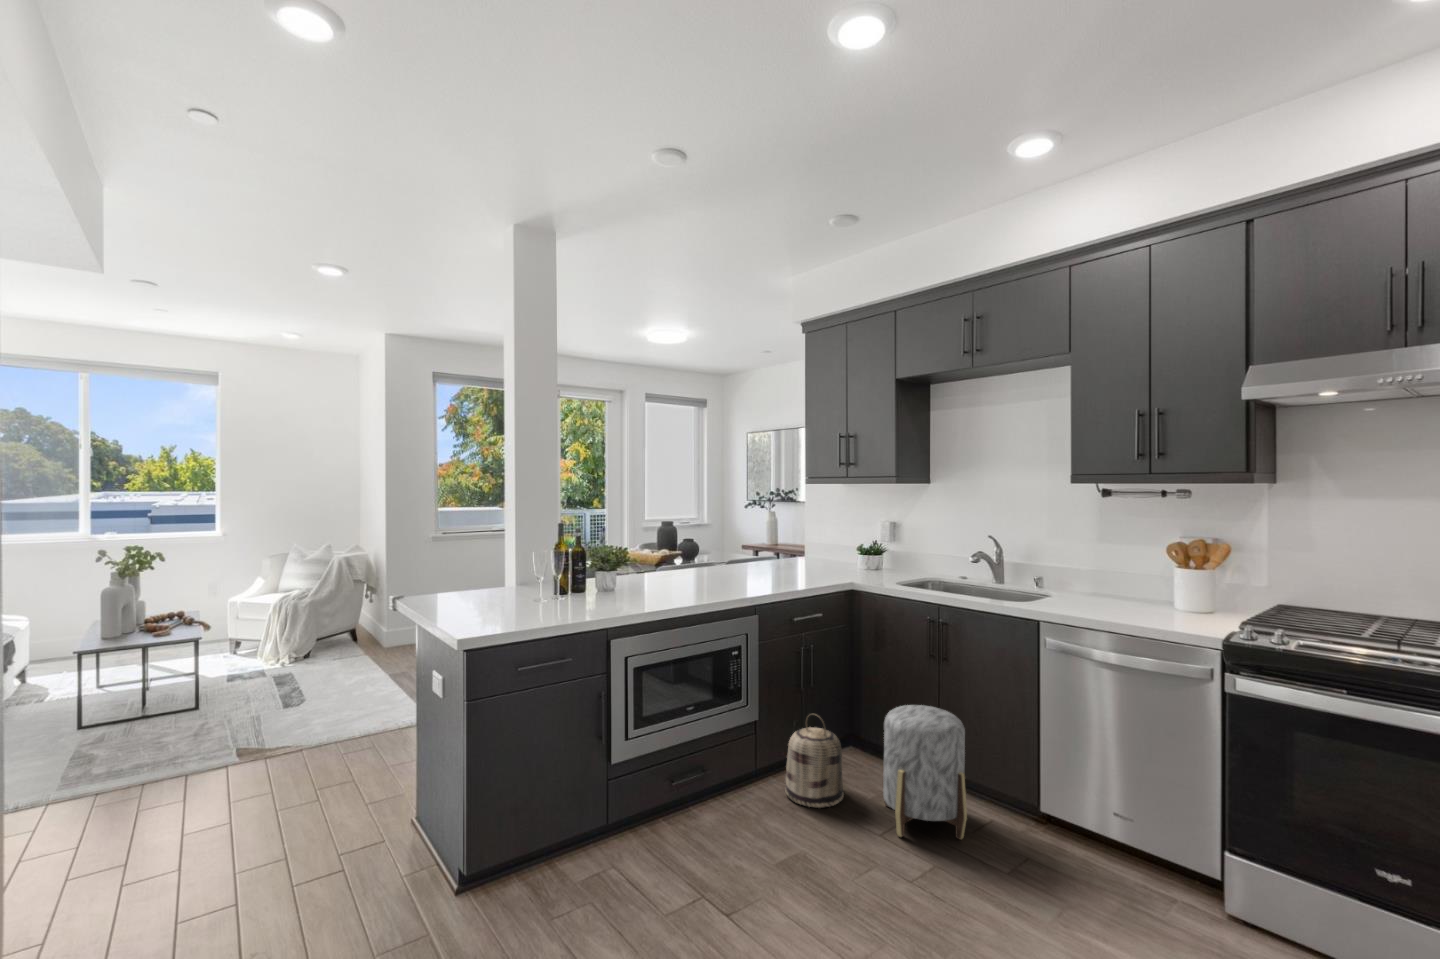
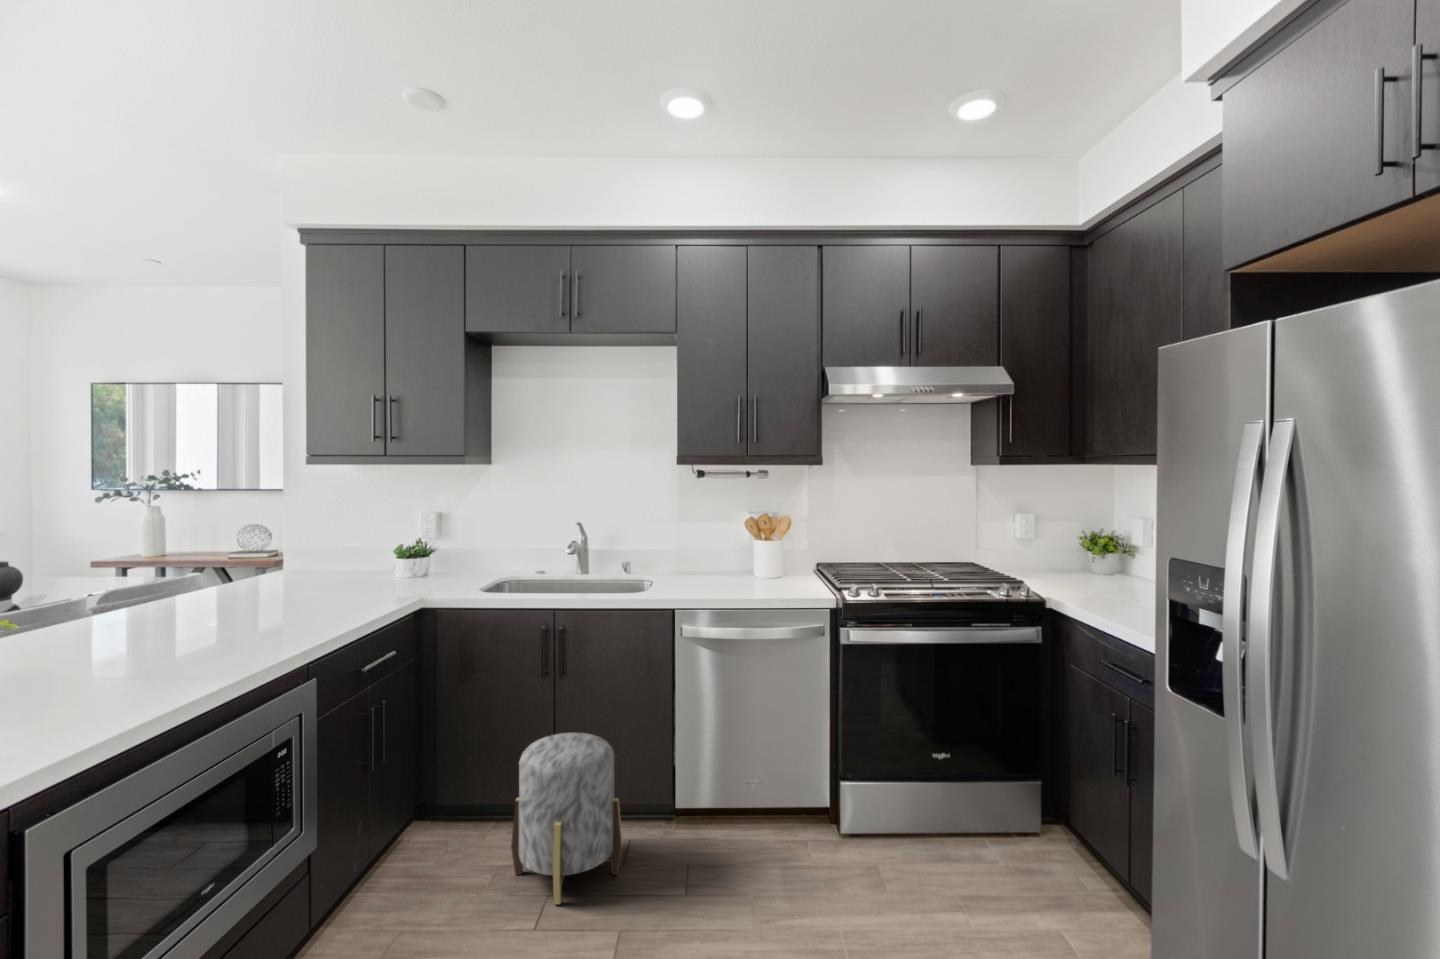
basket: present [785,714,844,808] -> none [372,791,460,927]

